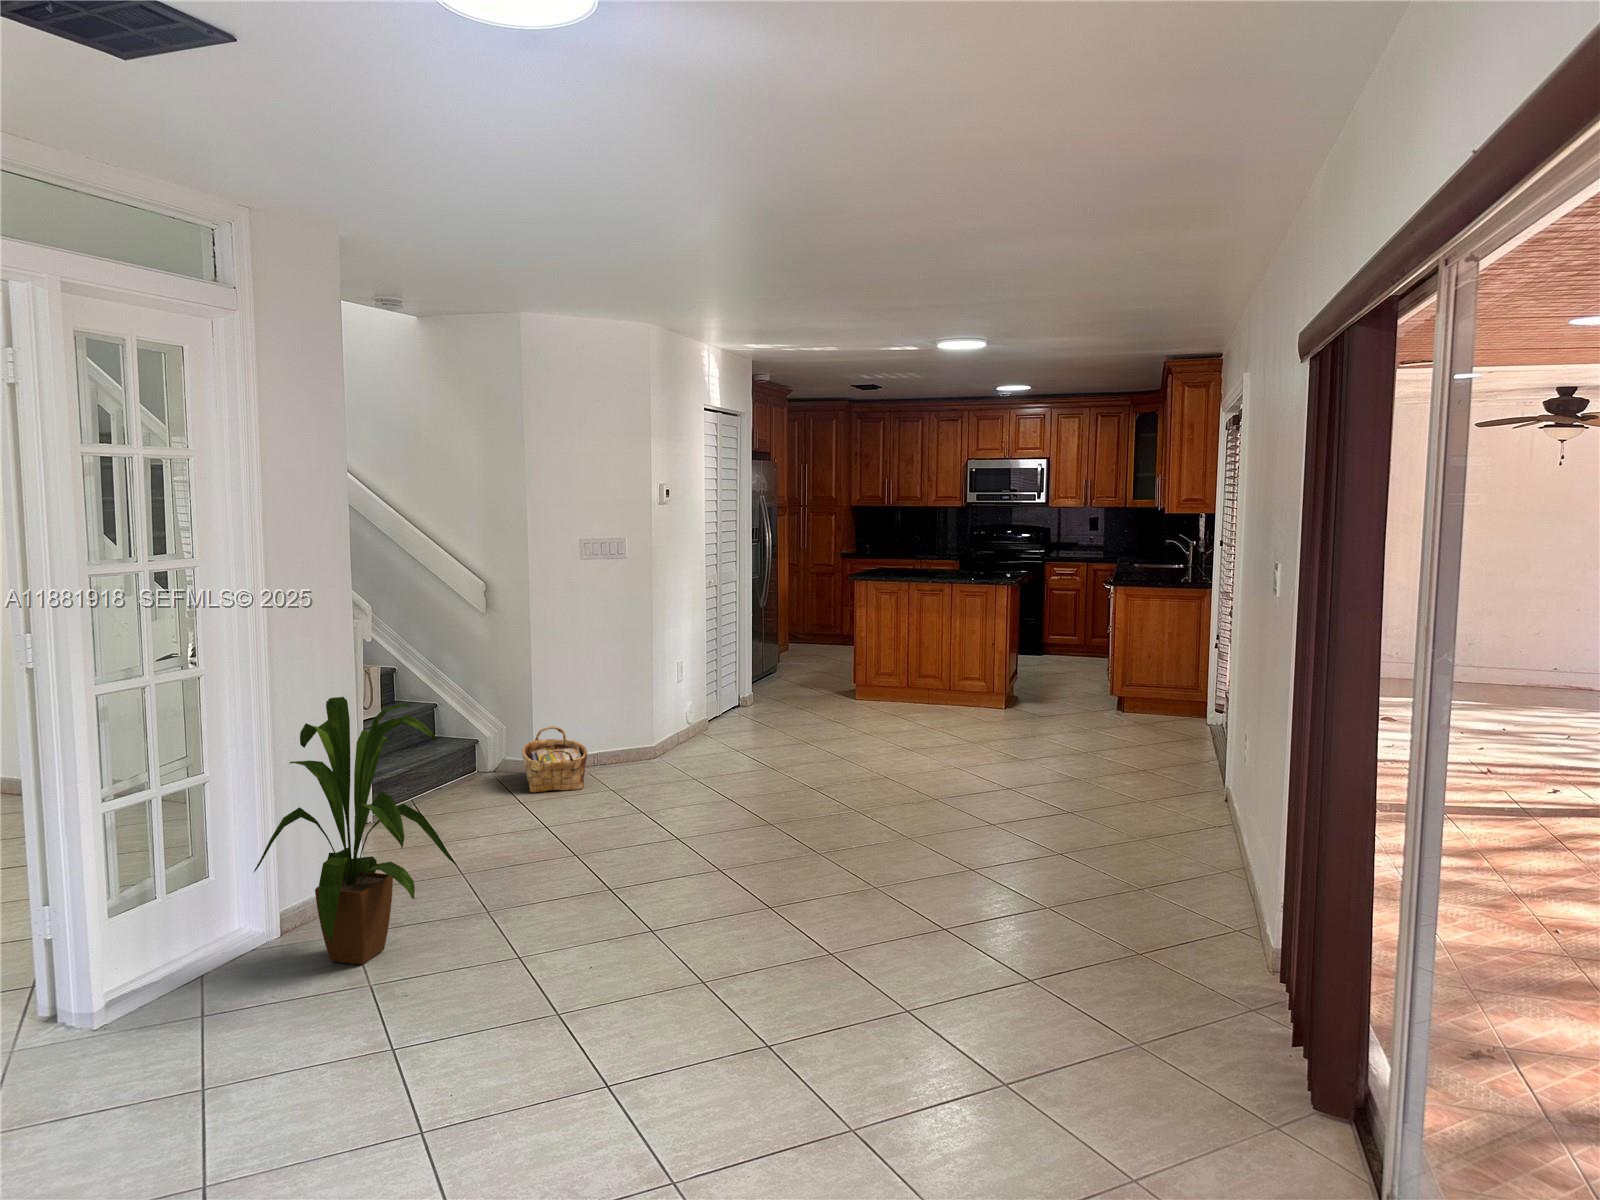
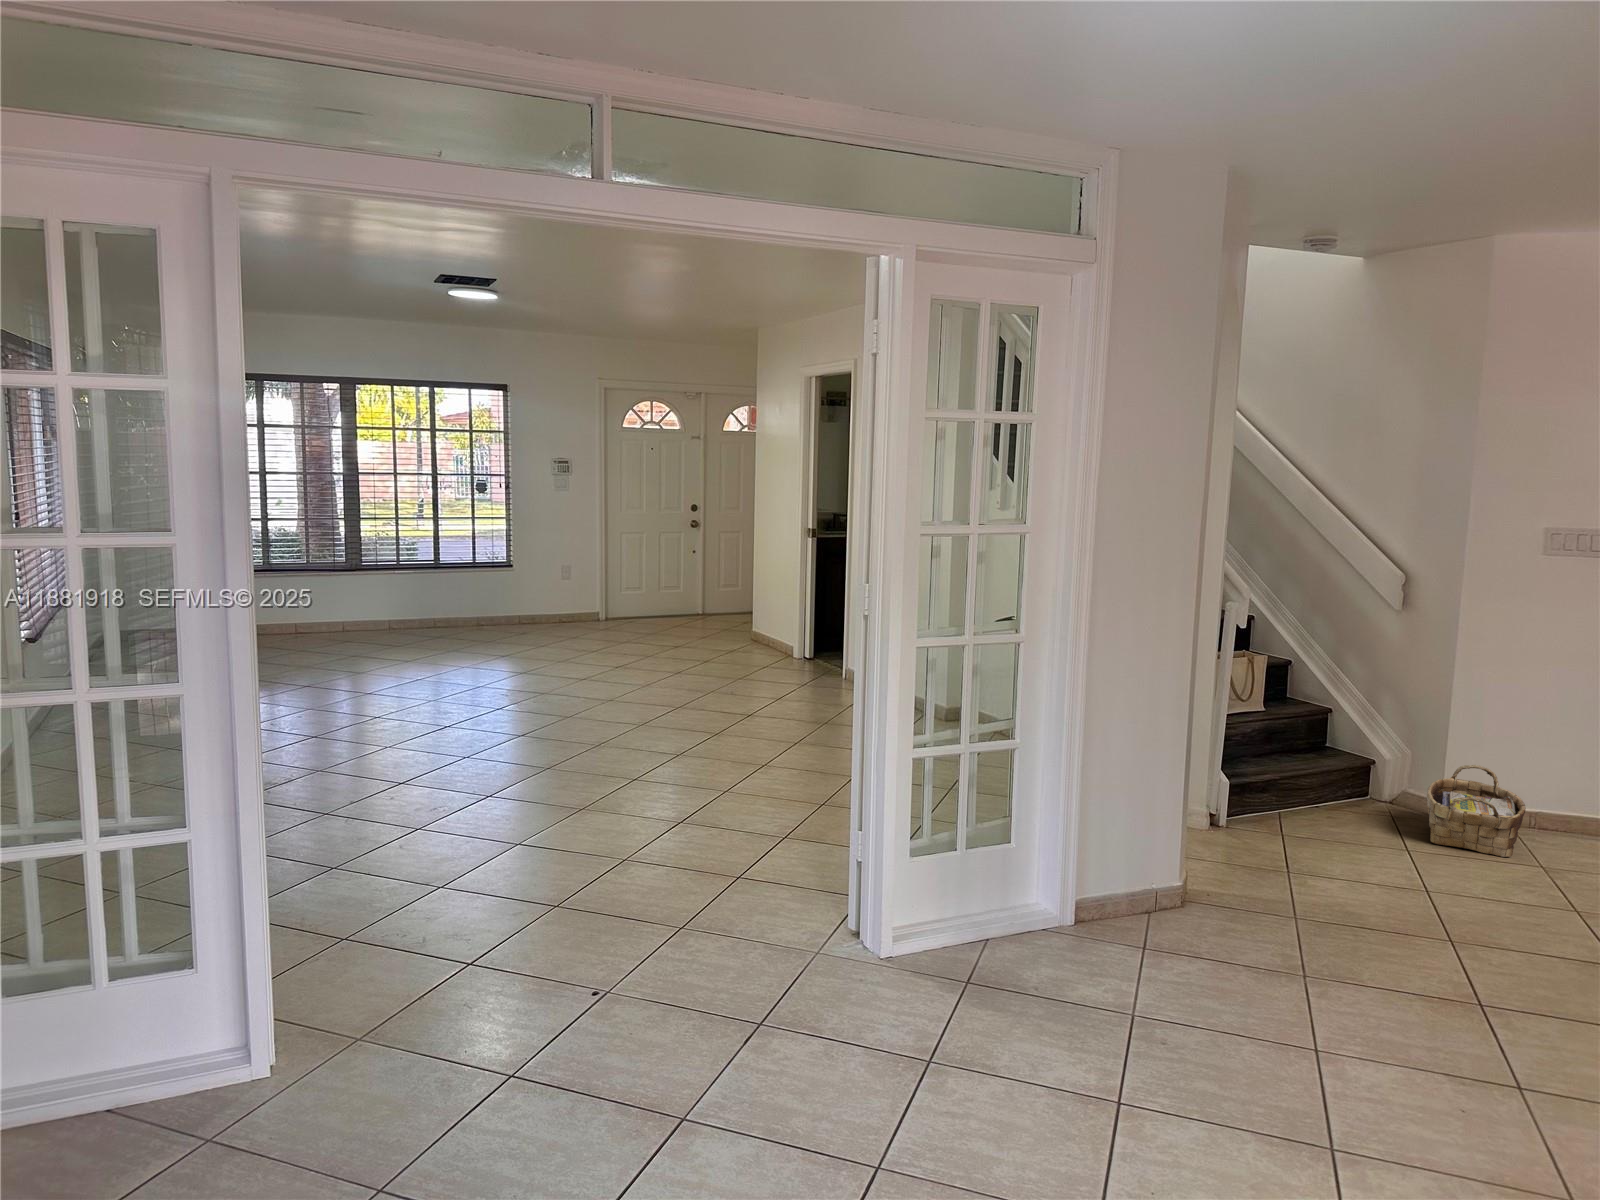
house plant: present [254,697,456,965] -> none [1038,686,1264,991]

